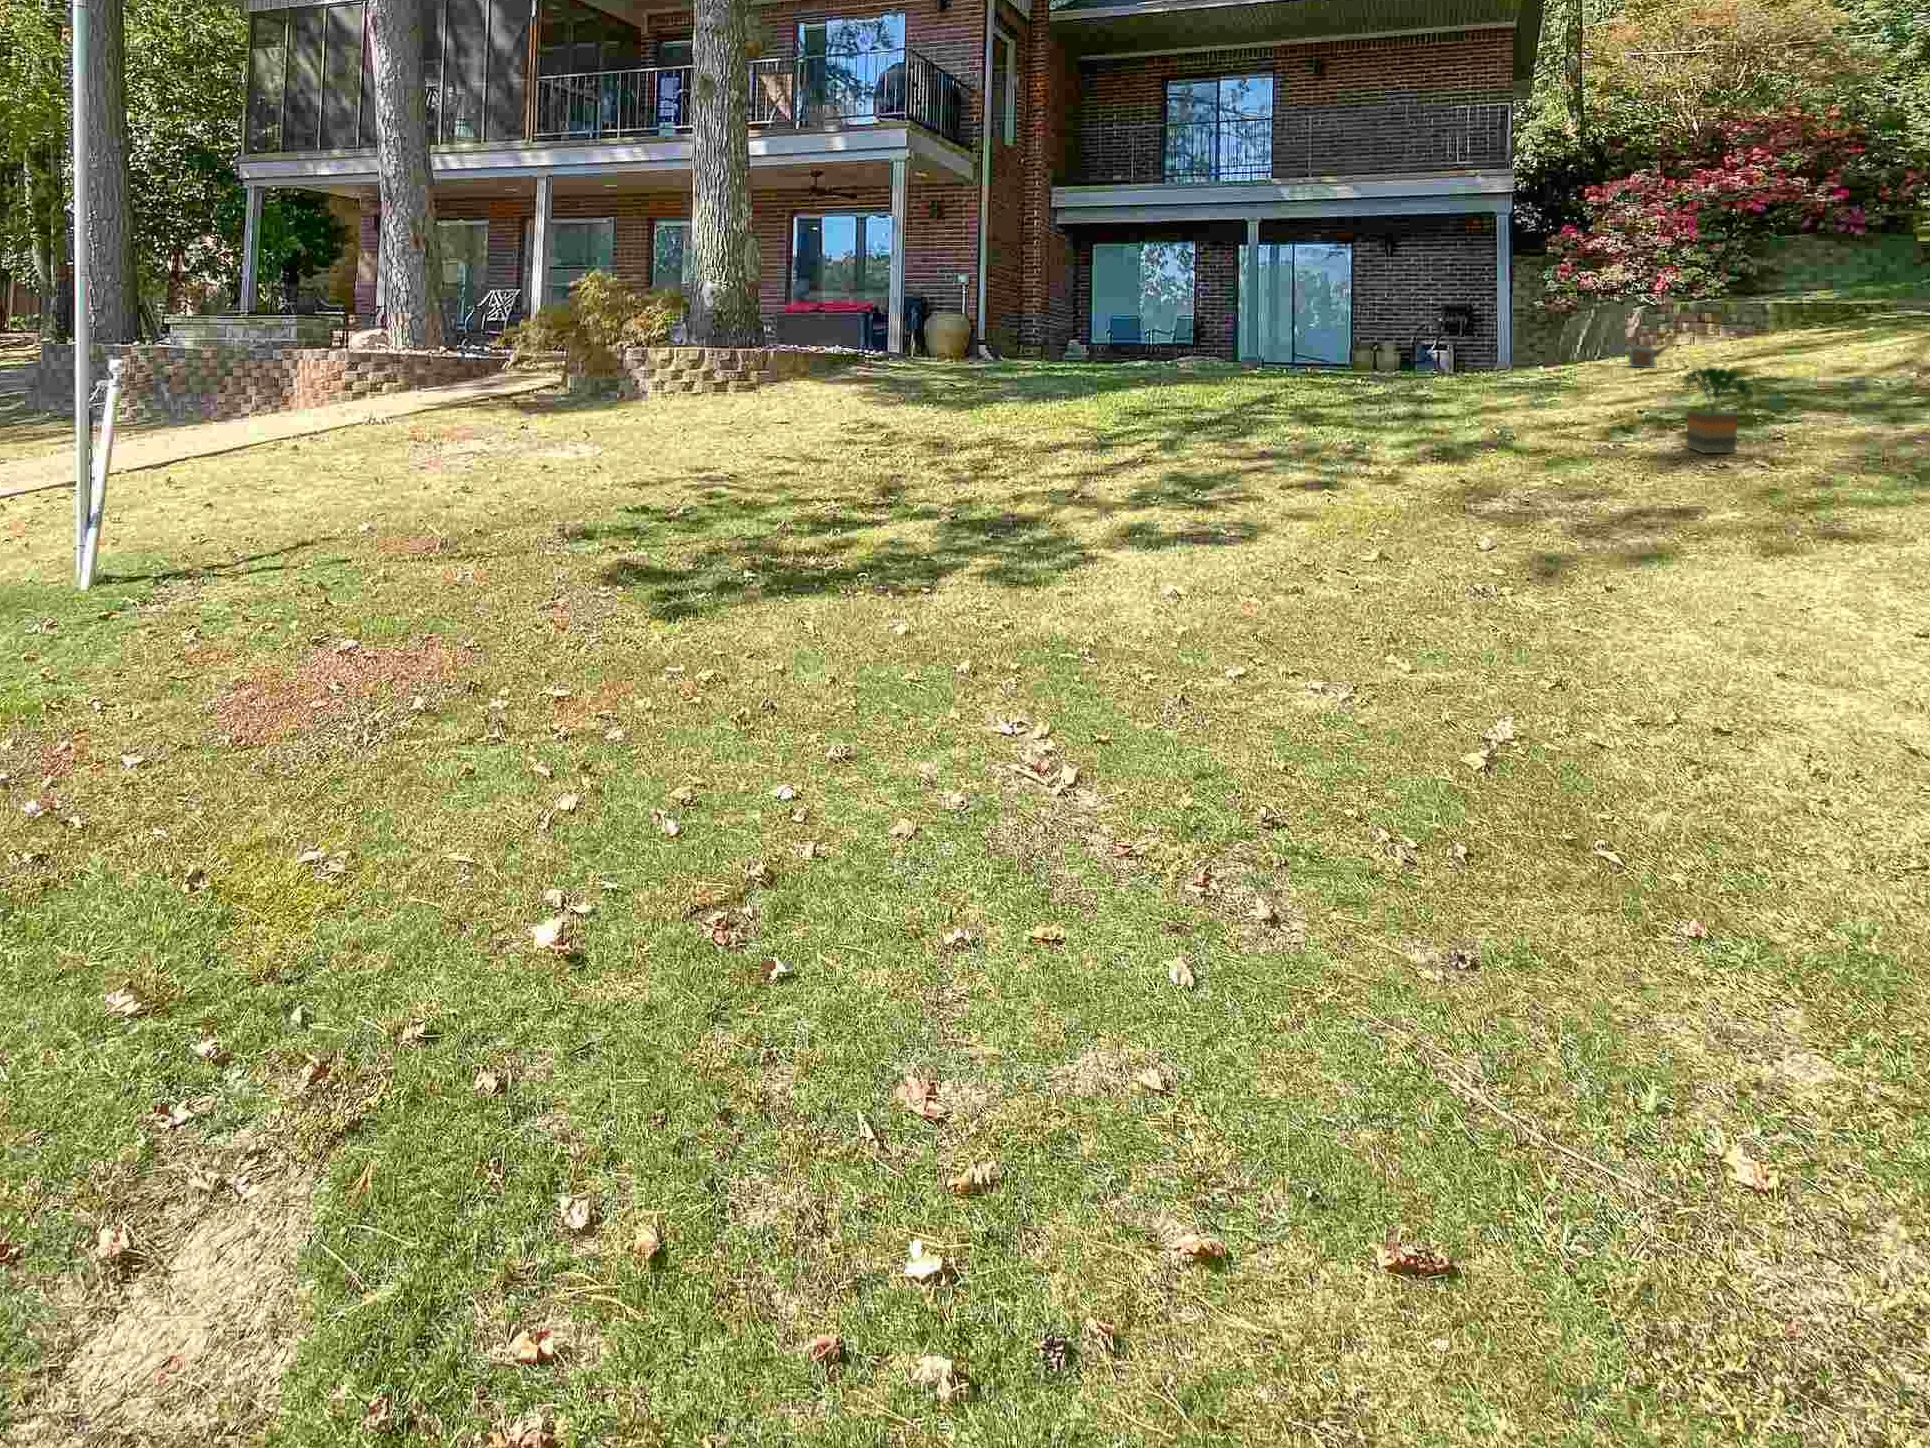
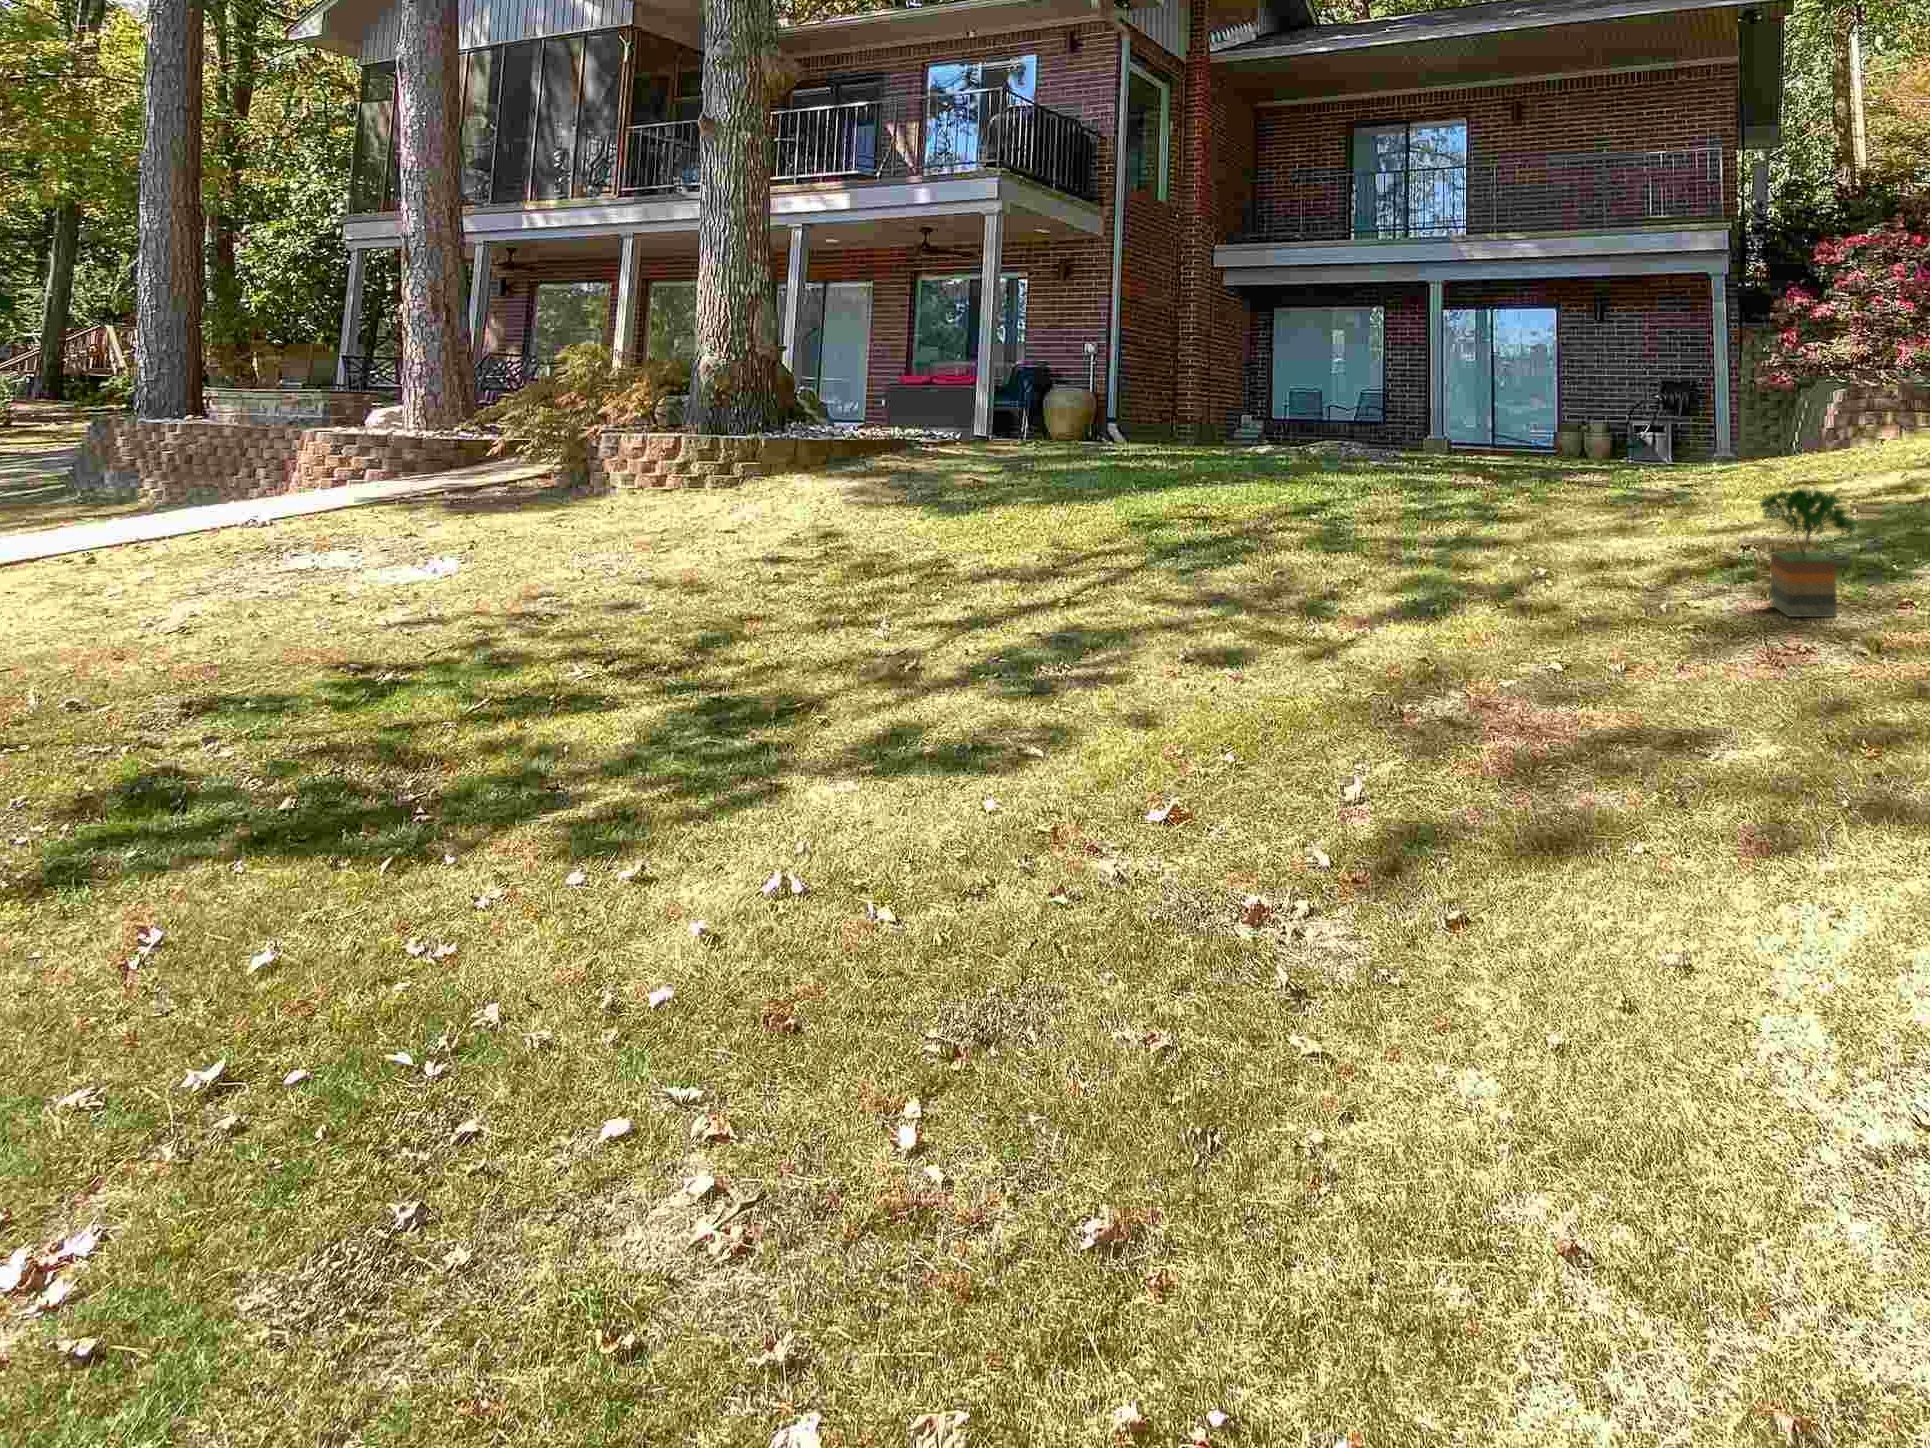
watering can: present [1621,342,1668,368] -> none [1768,441,1830,477]

